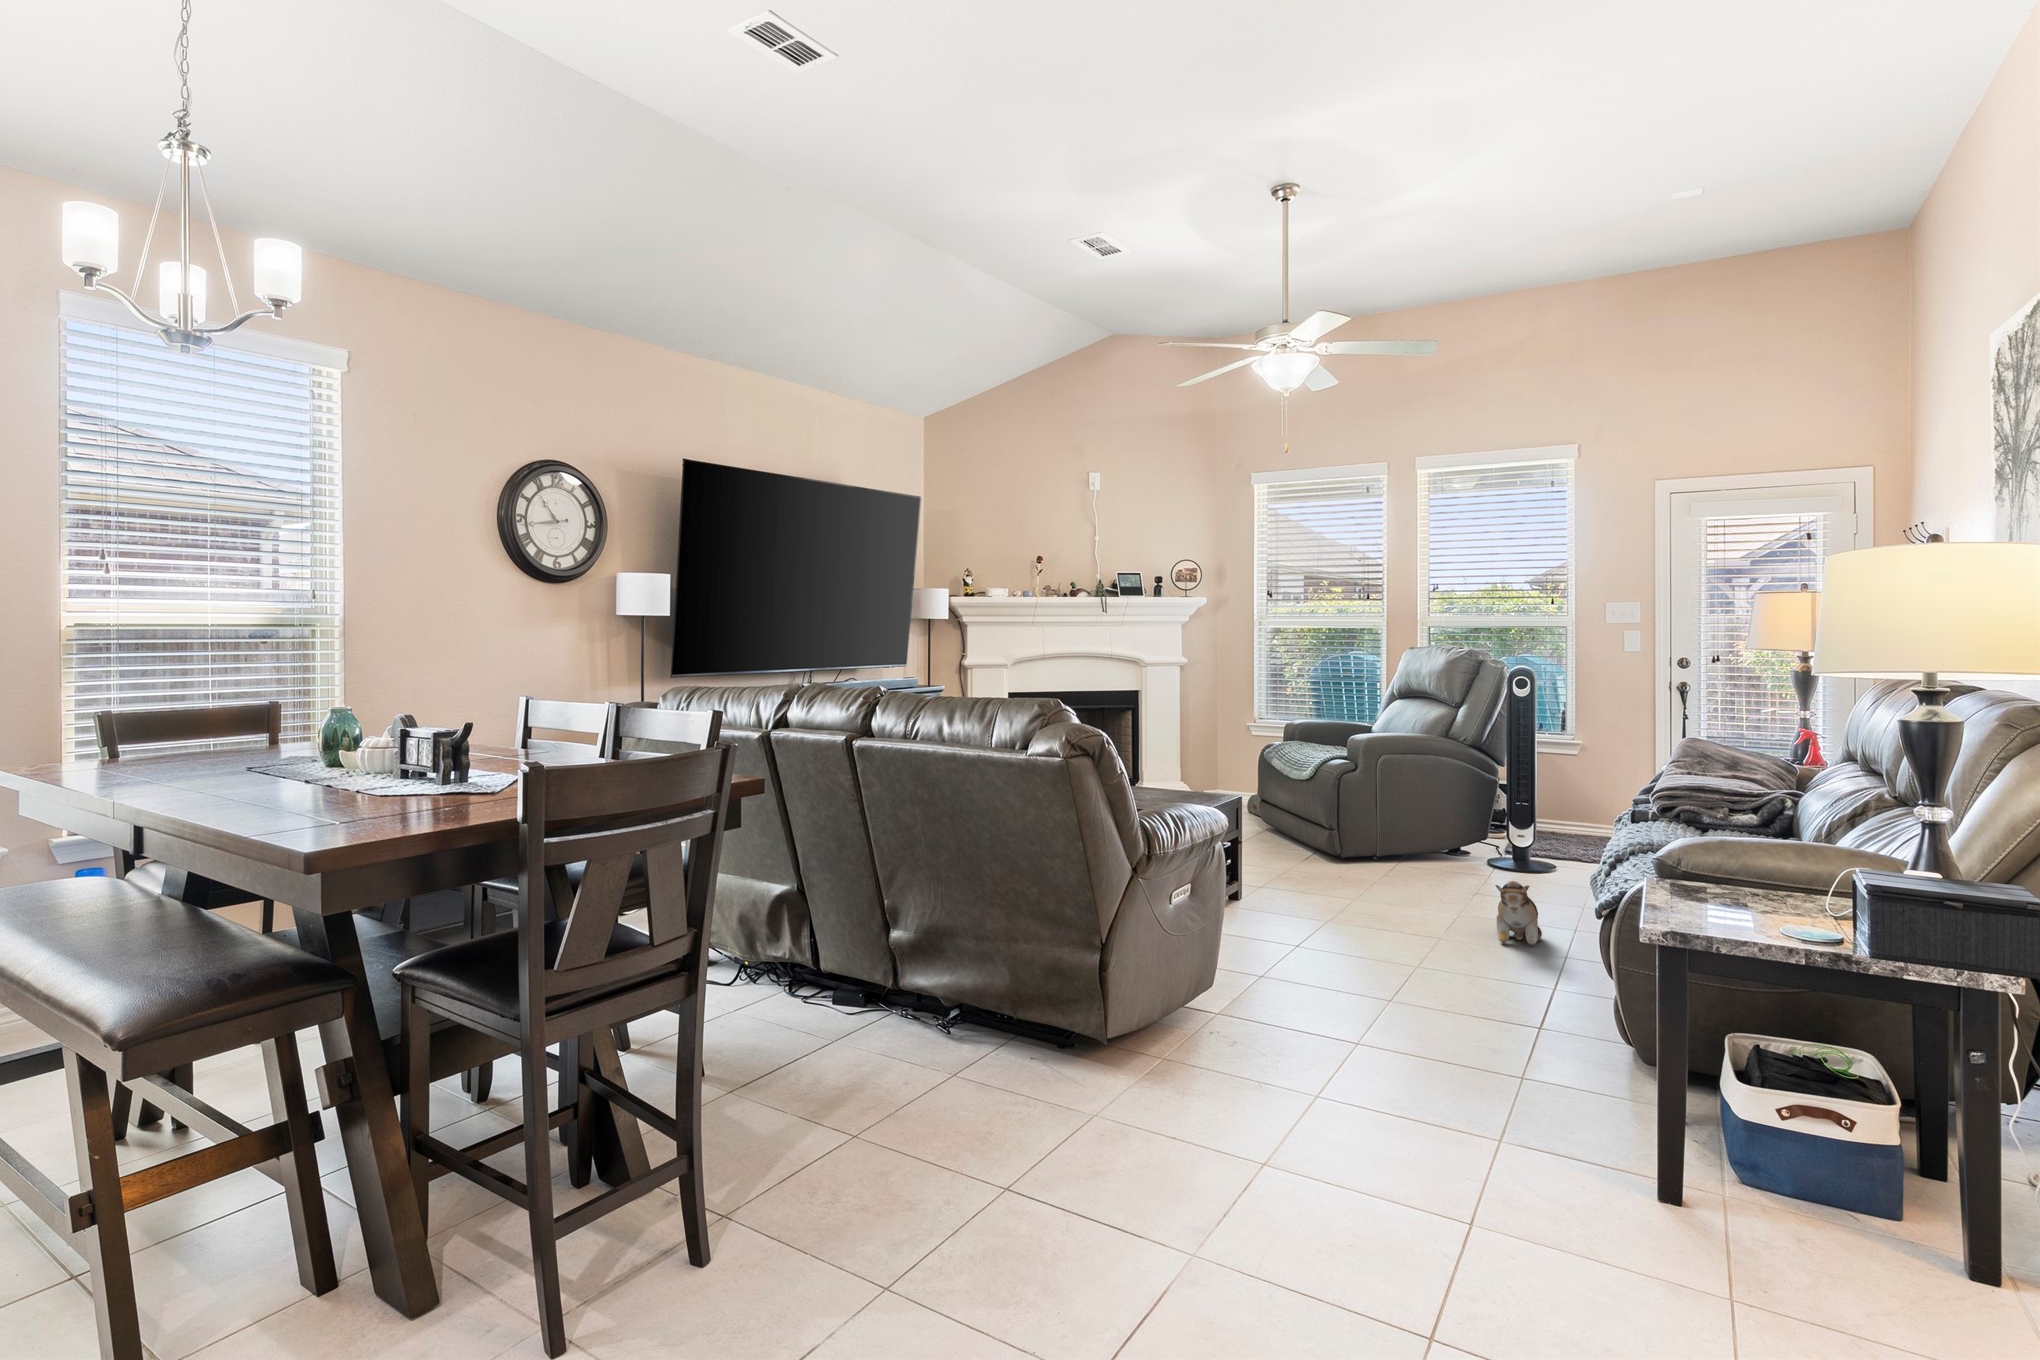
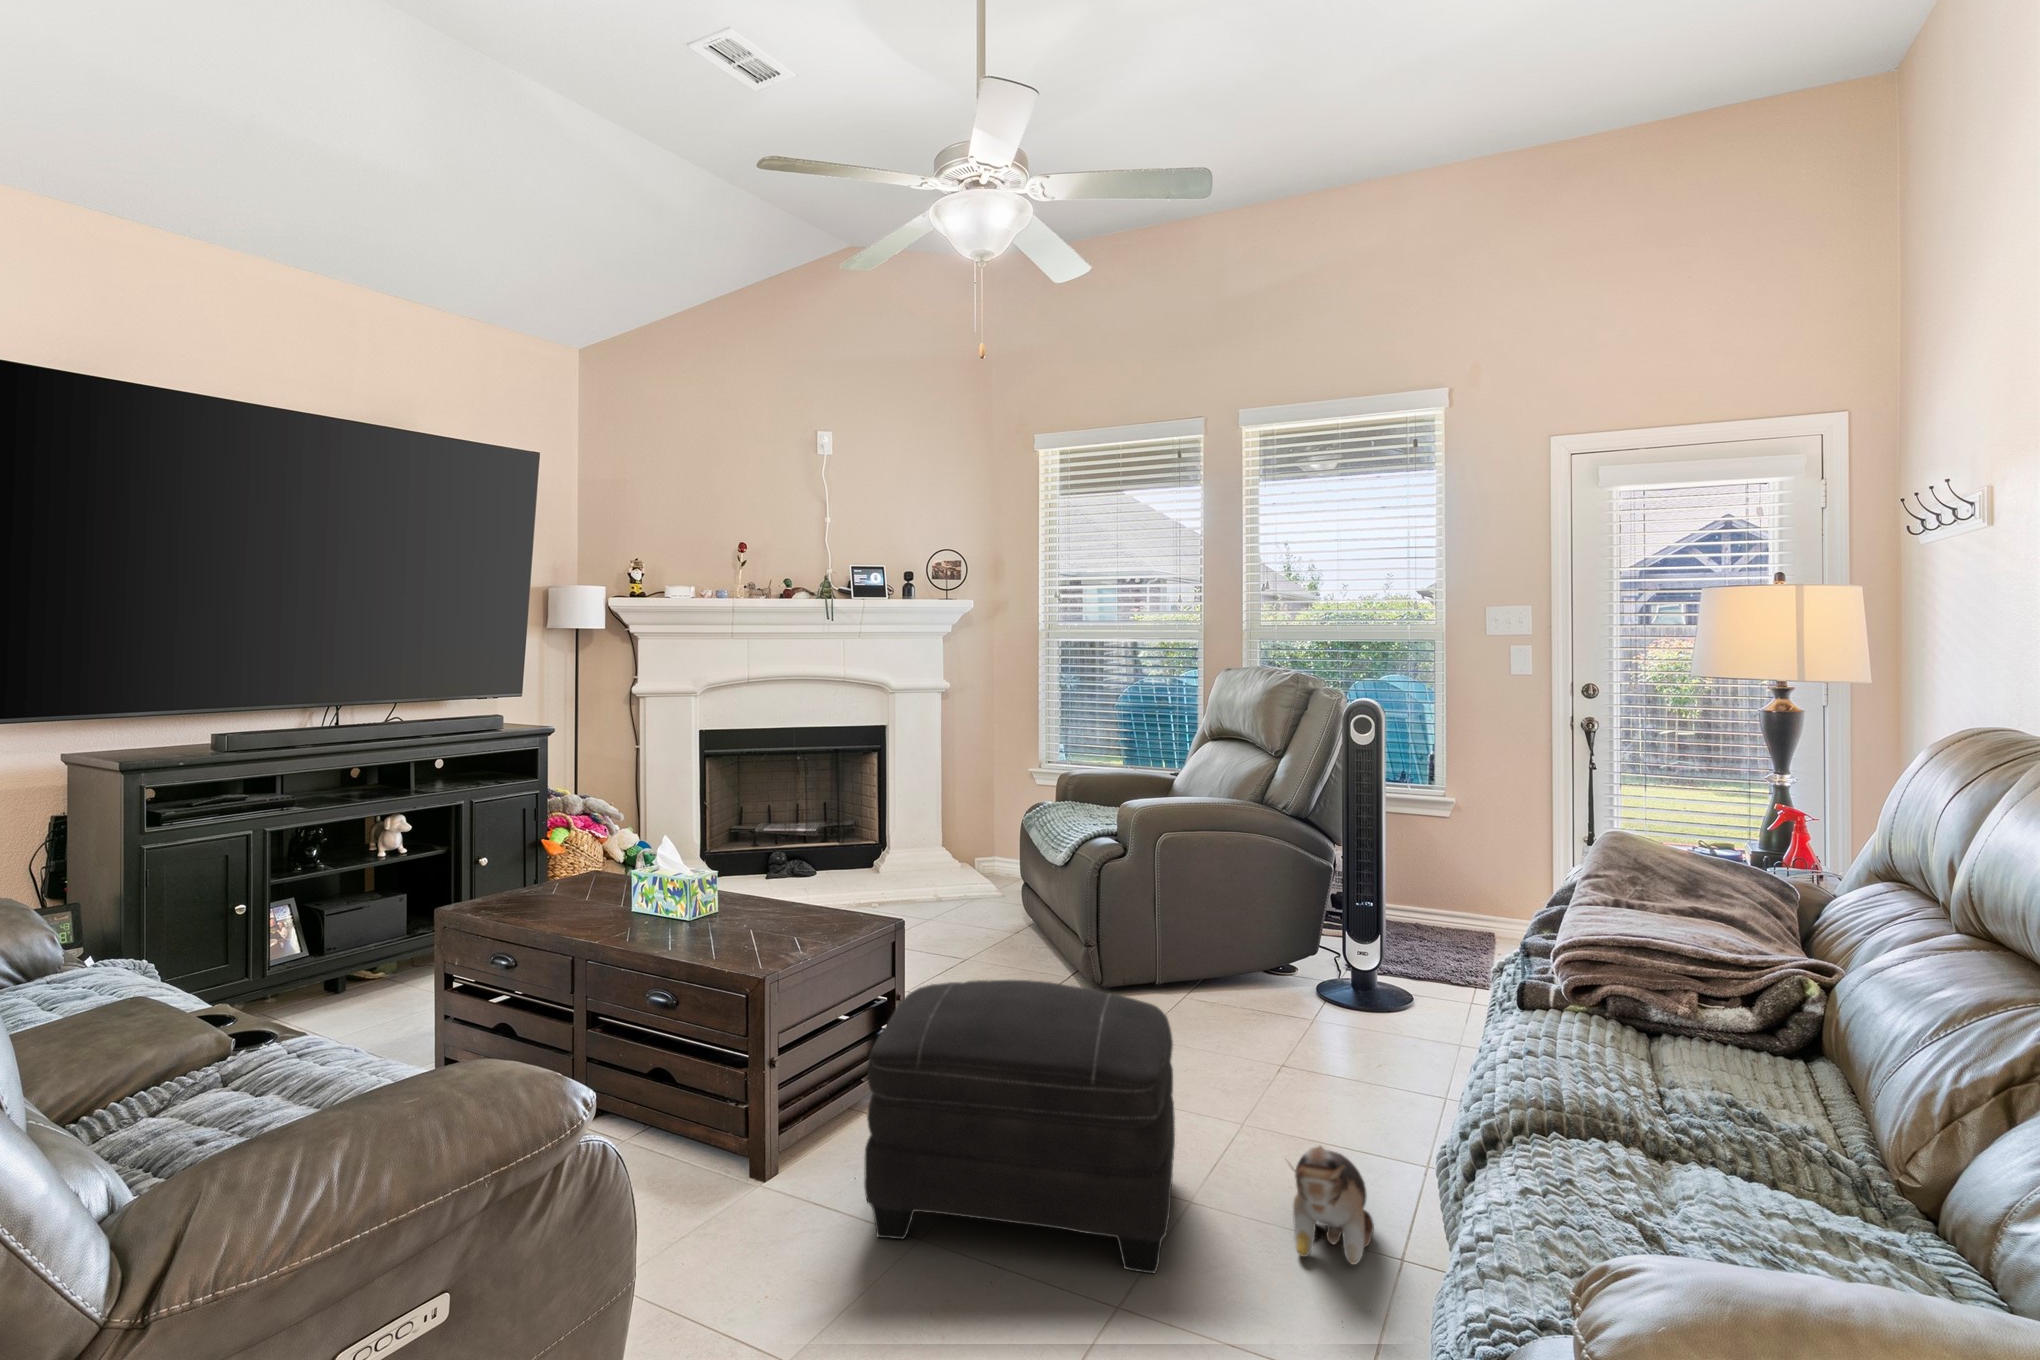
ottoman: none [1255,806,1430,946] -> present [864,980,1175,1273]

